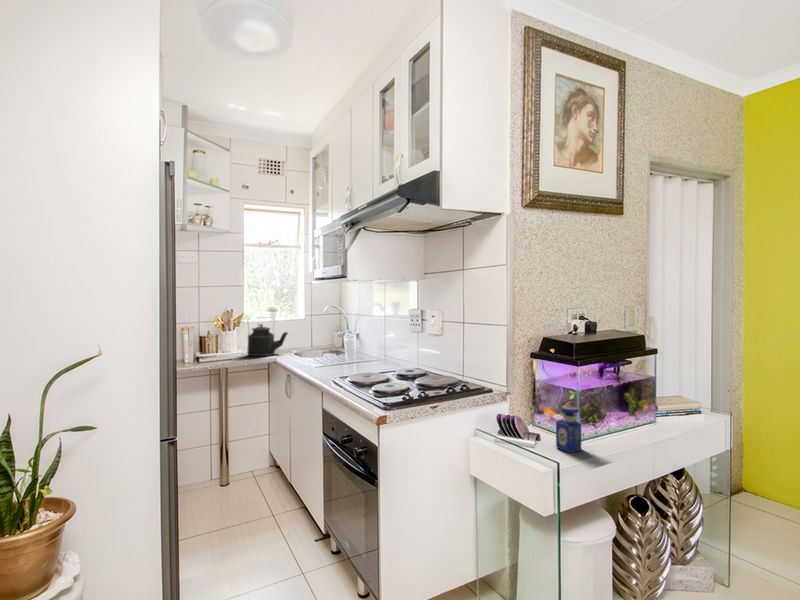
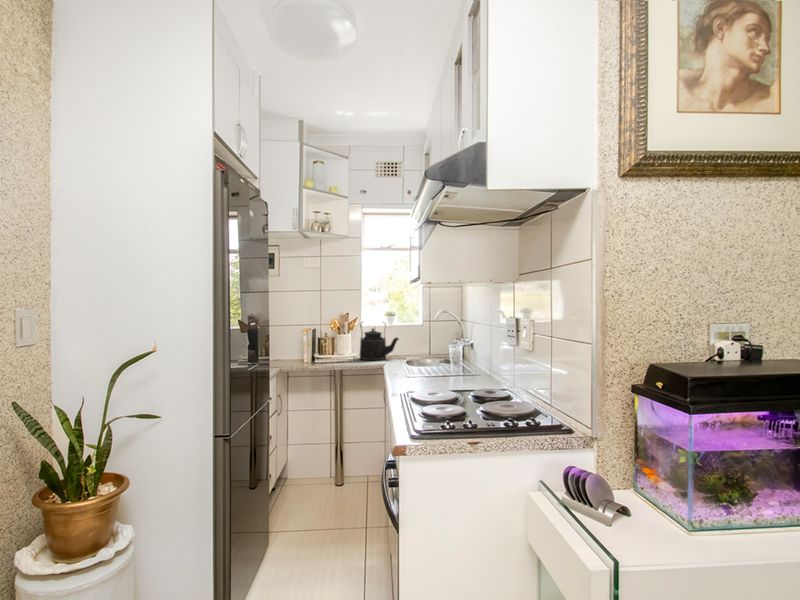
perfume bottle: present [556,406,581,452] -> none [641,470,683,545]

